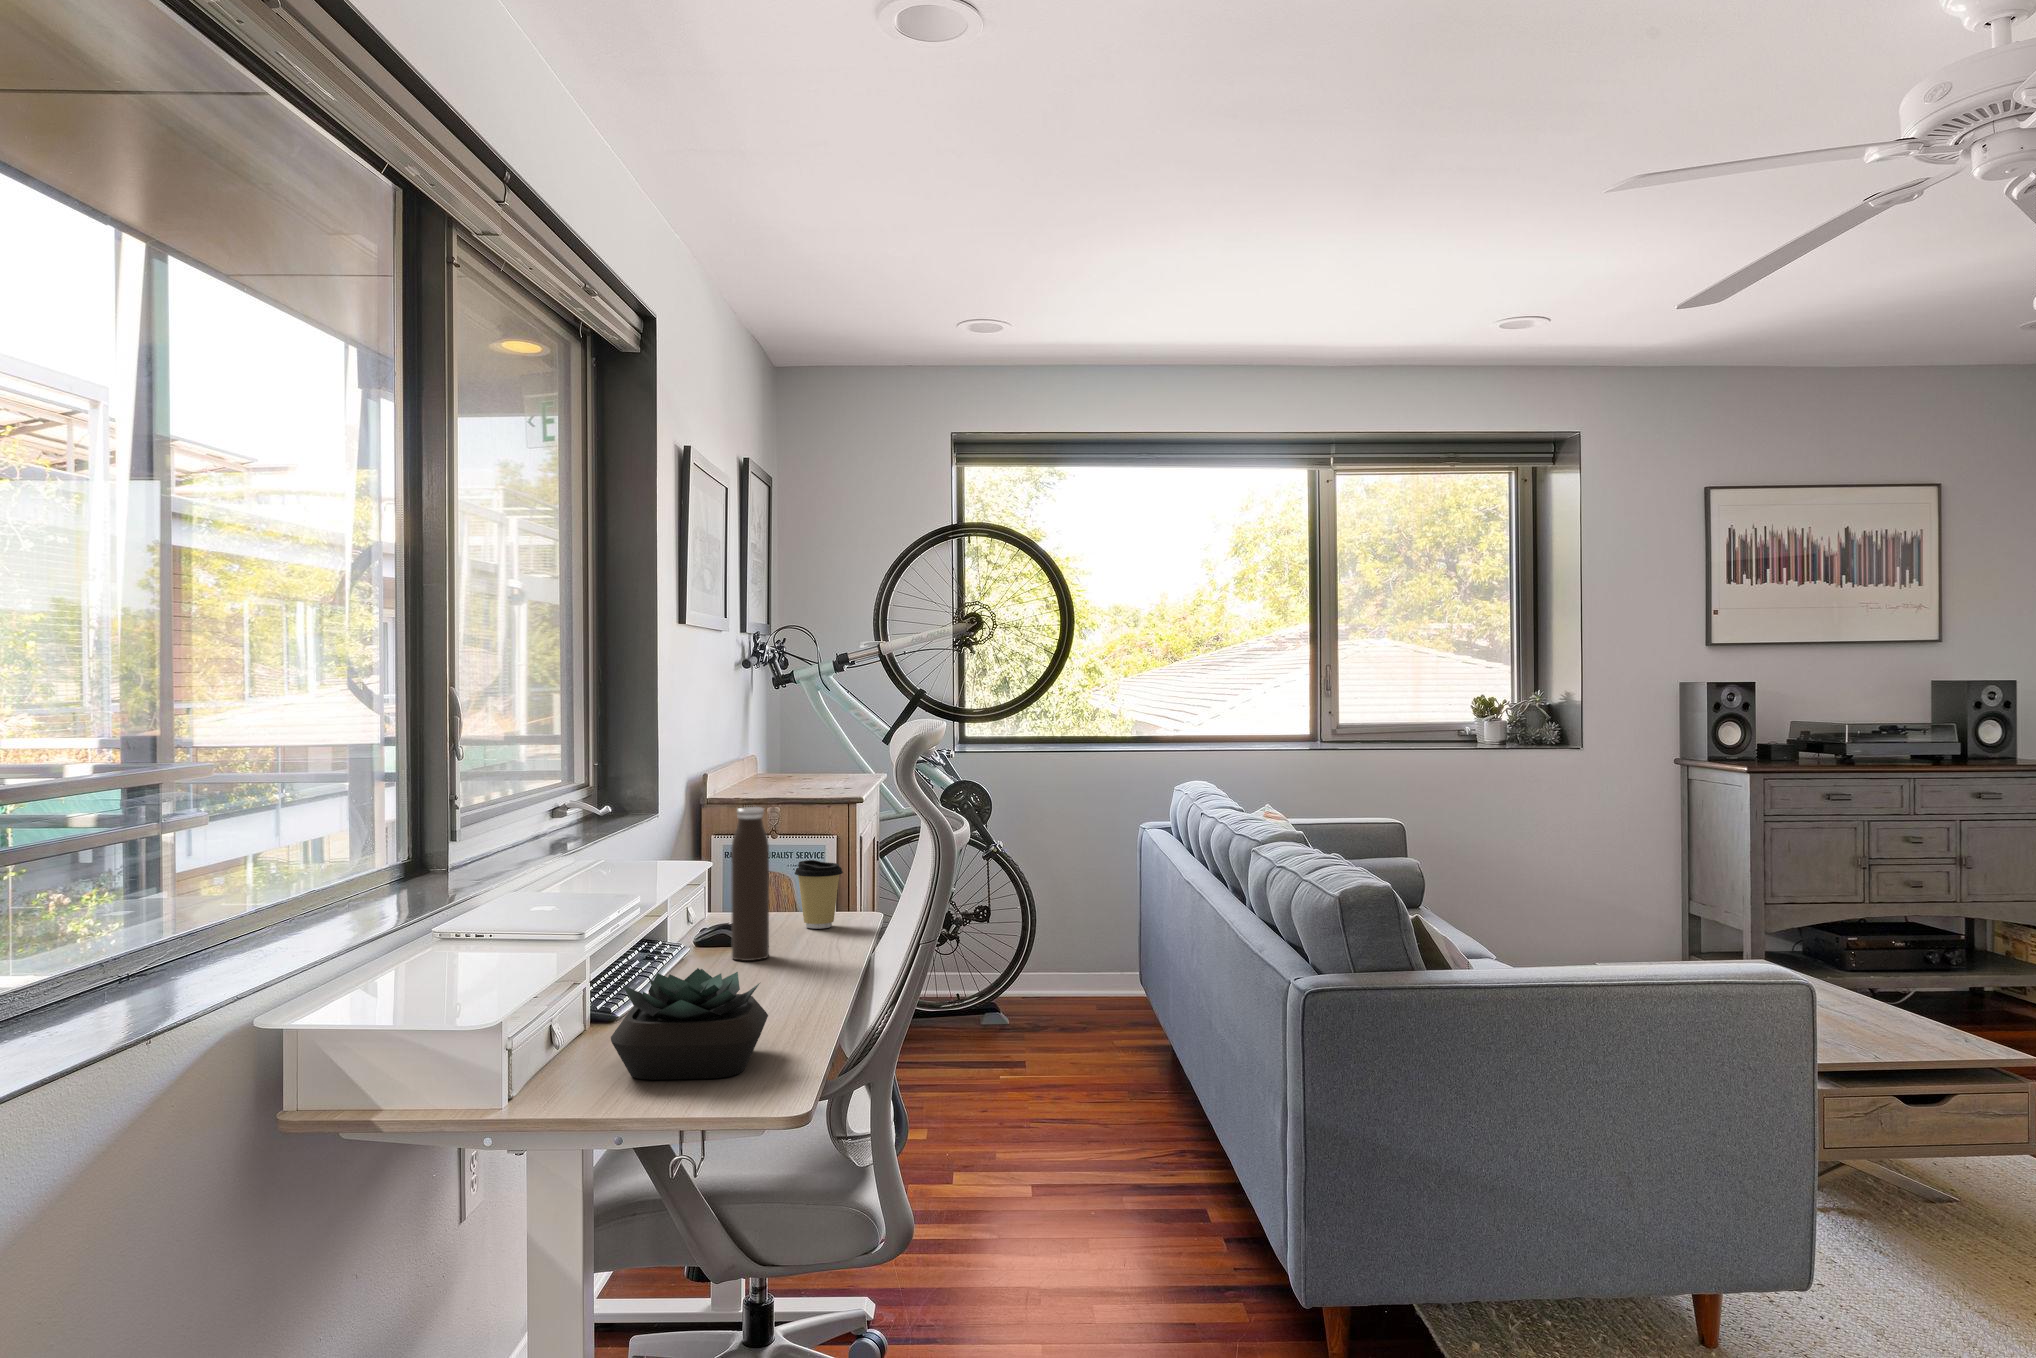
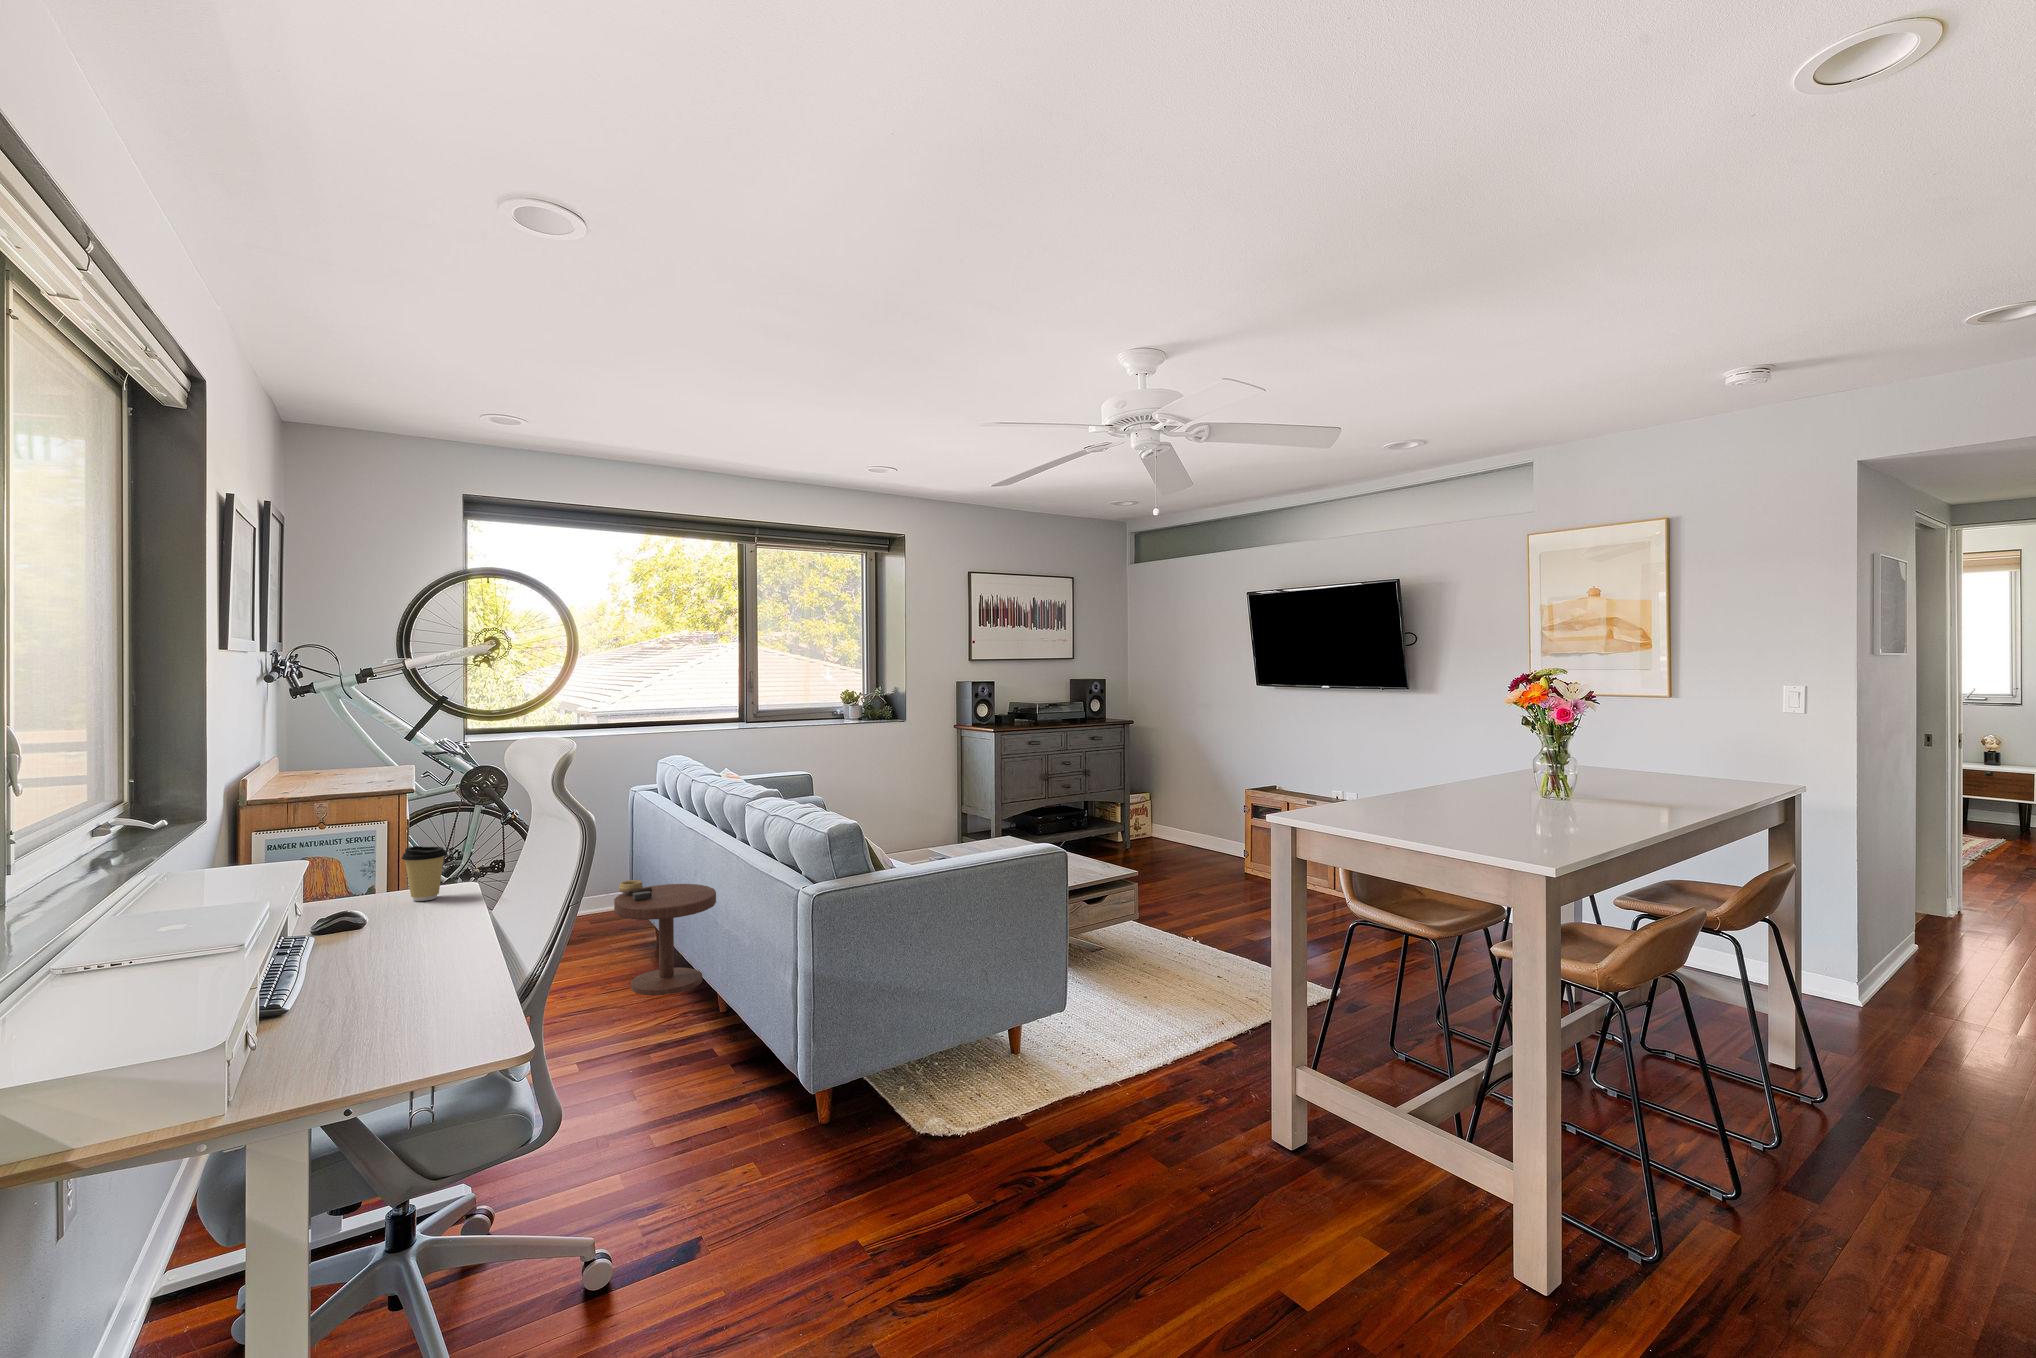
water bottle: present [731,807,769,961] -> none [359,810,397,937]
side table: none [1071,943,1207,1215] -> present [614,880,716,995]
succulent plant: present [611,968,768,1080] -> none [318,951,465,1055]

